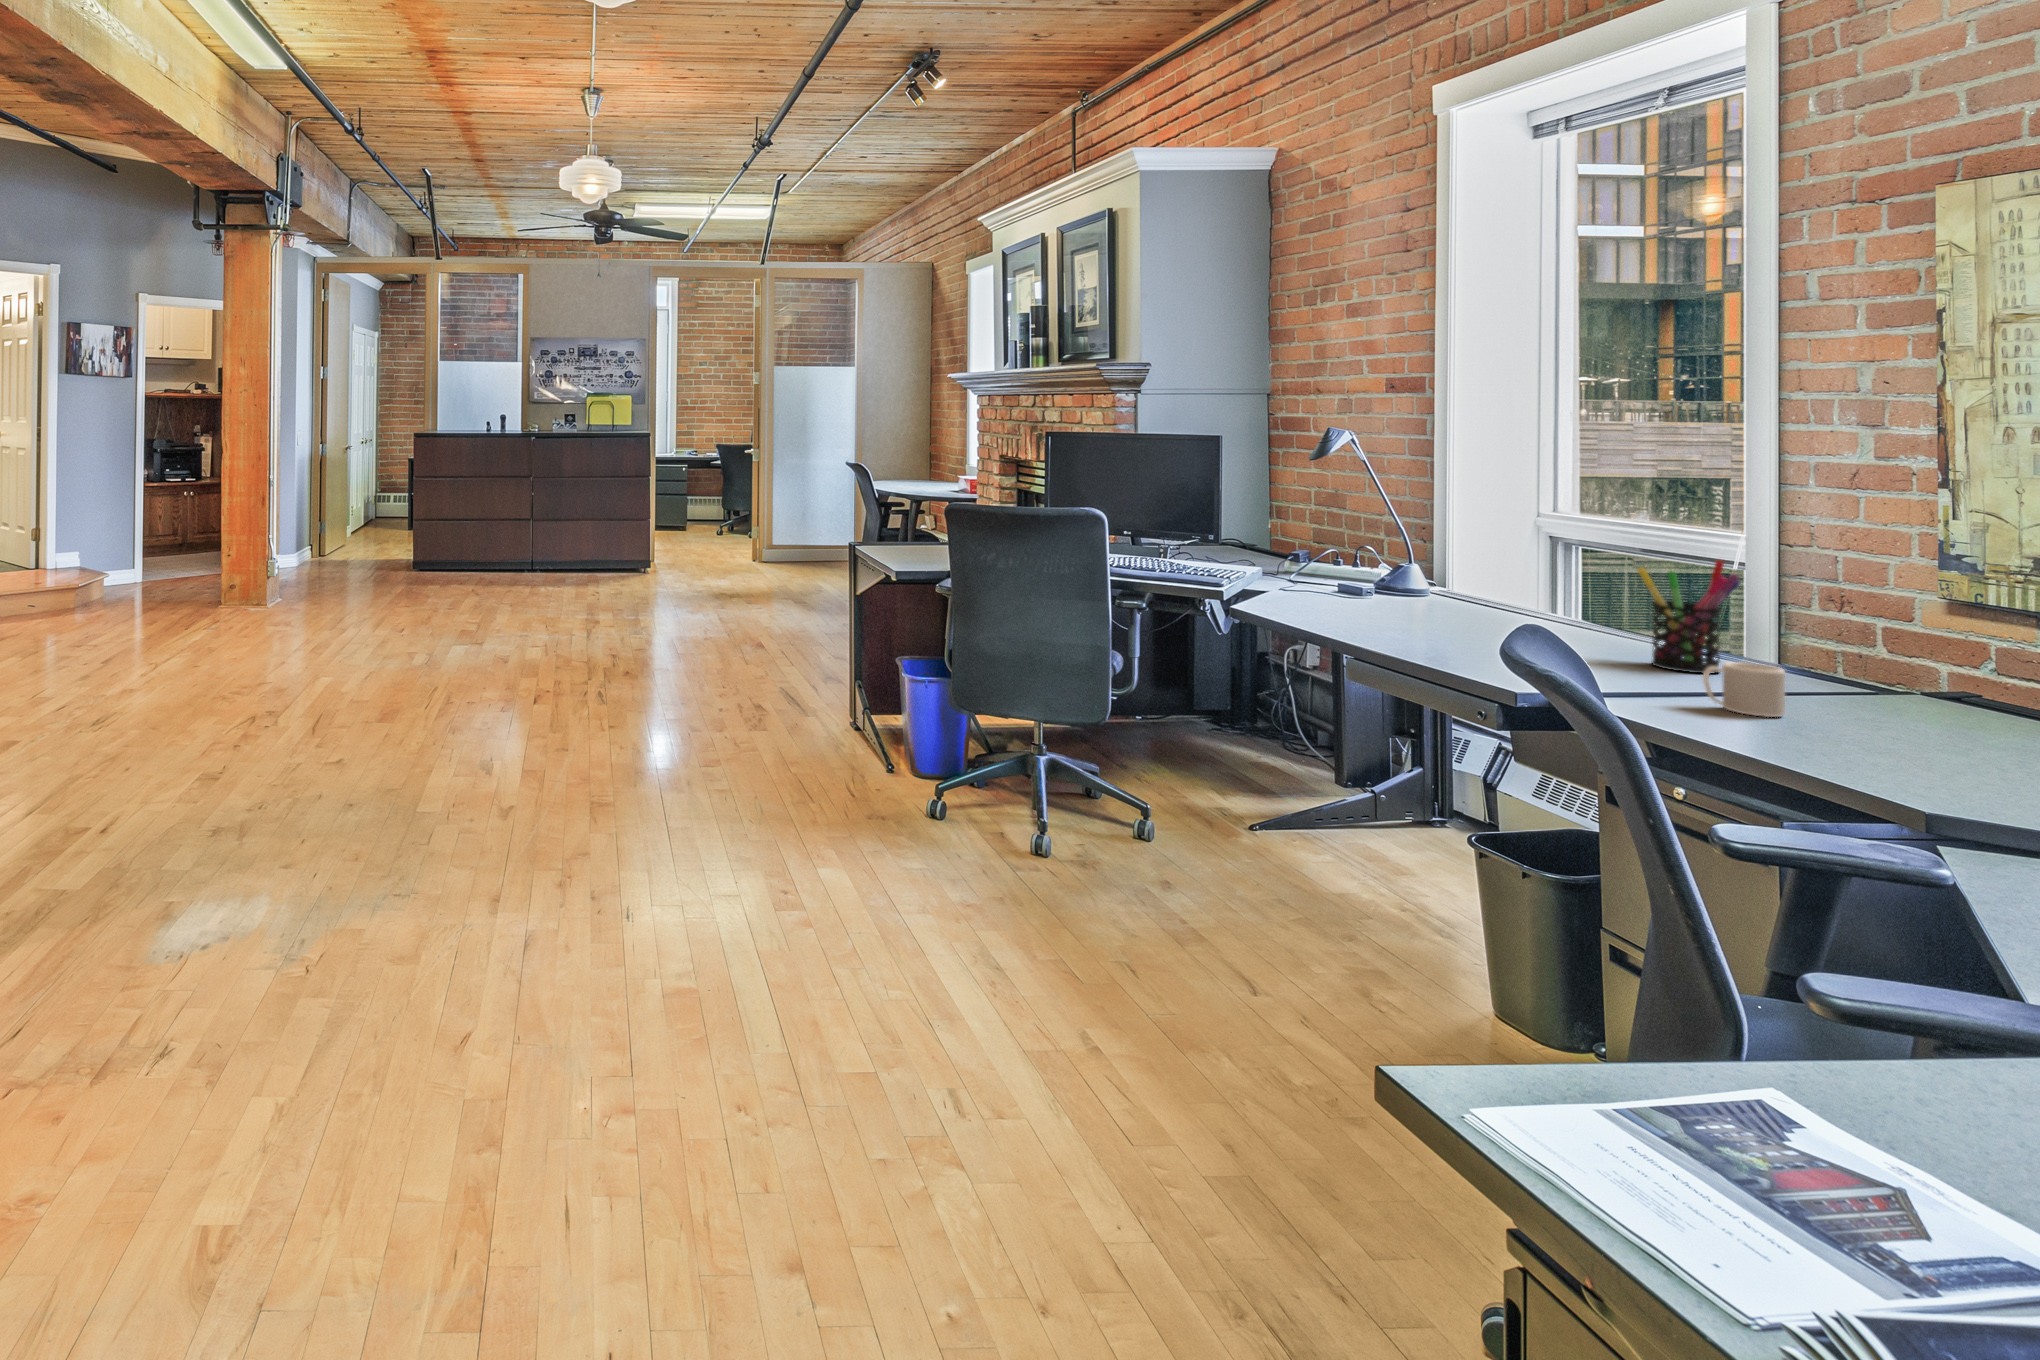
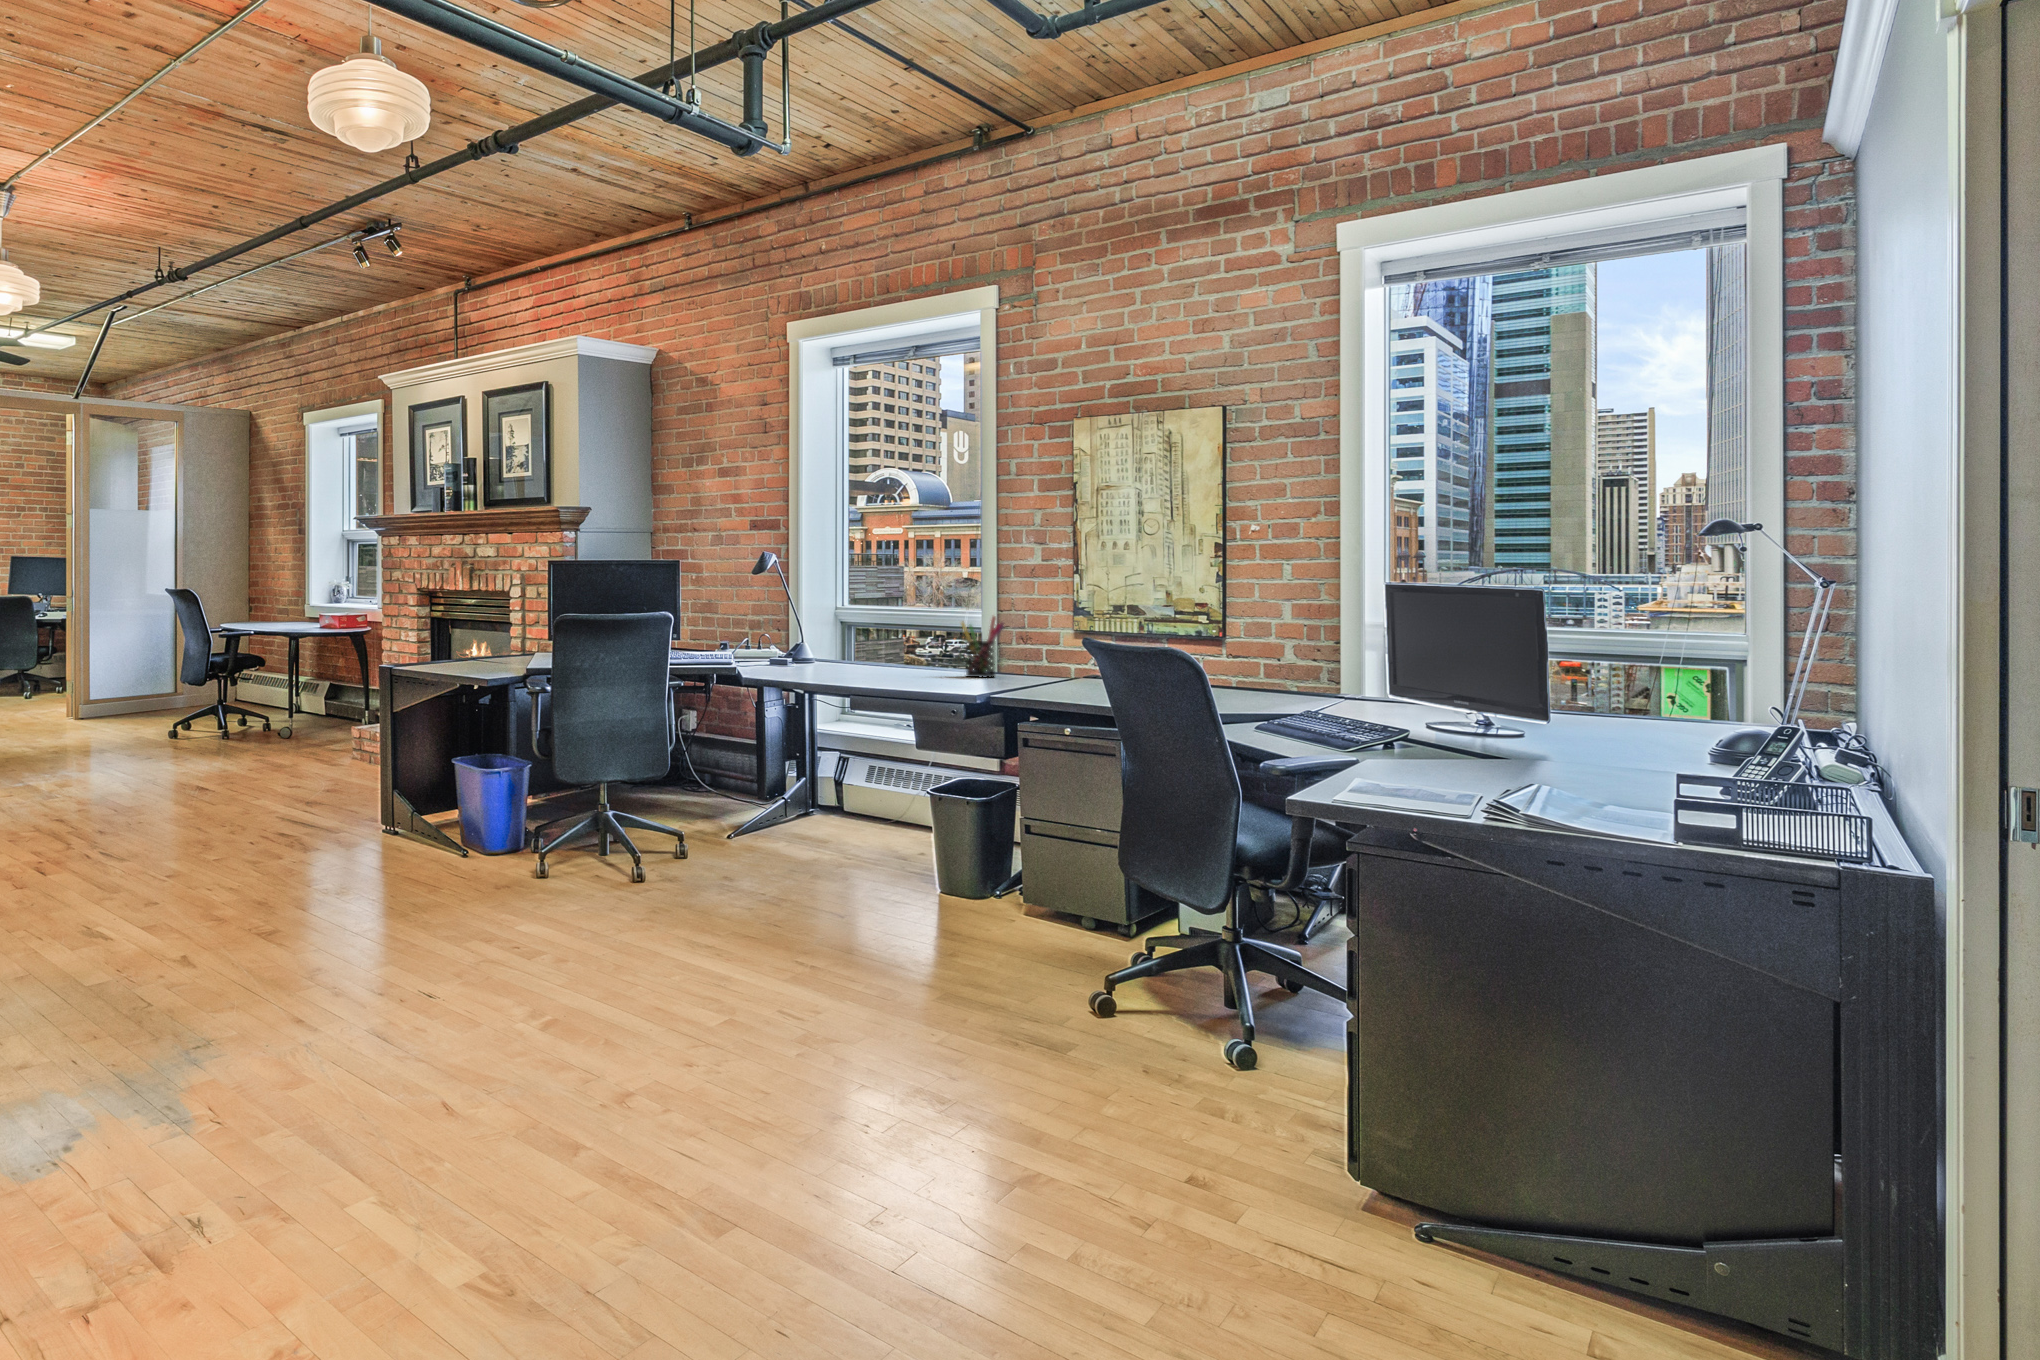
mug: present [1703,662,1785,717] -> none [1018,660,1049,685]

